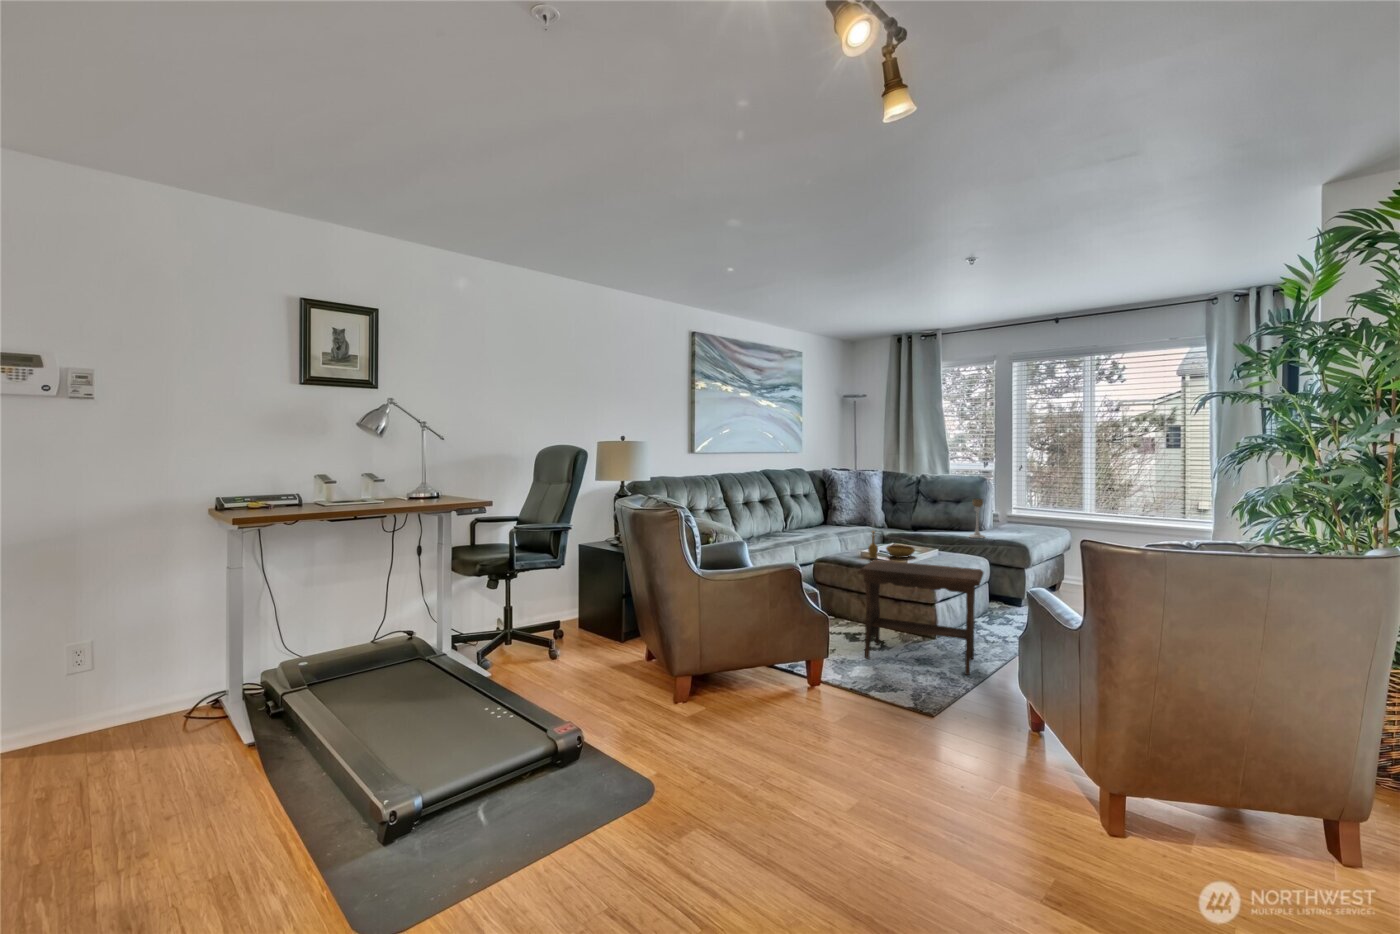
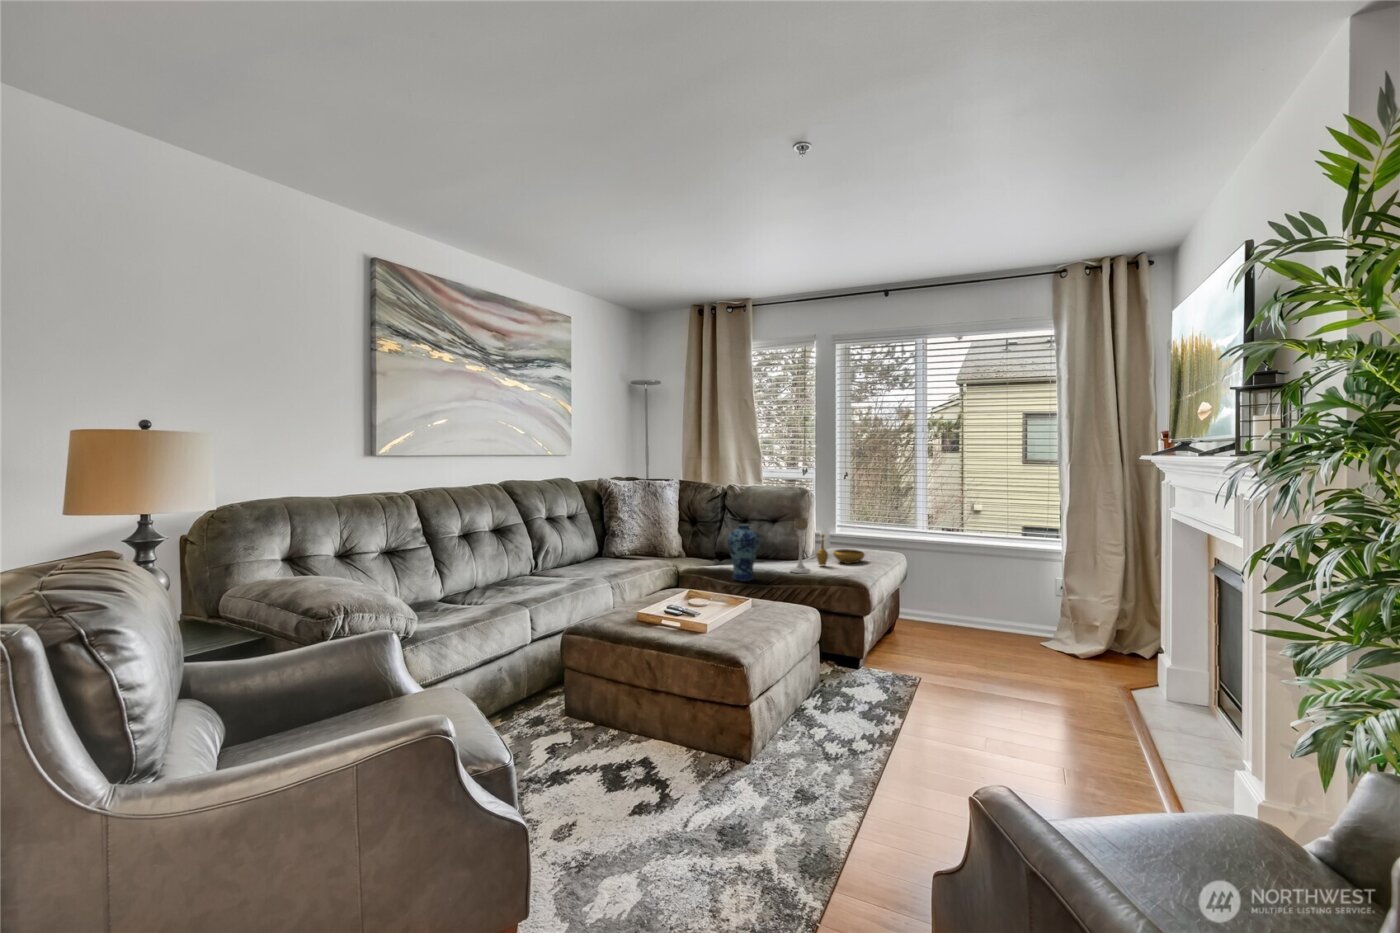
vase: none [920,501,946,541] -> present [727,524,761,580]
decorative bowl: present [868,531,915,558] -> present [817,534,865,566]
footstool: present [858,560,983,675] -> none [612,642,828,863]

